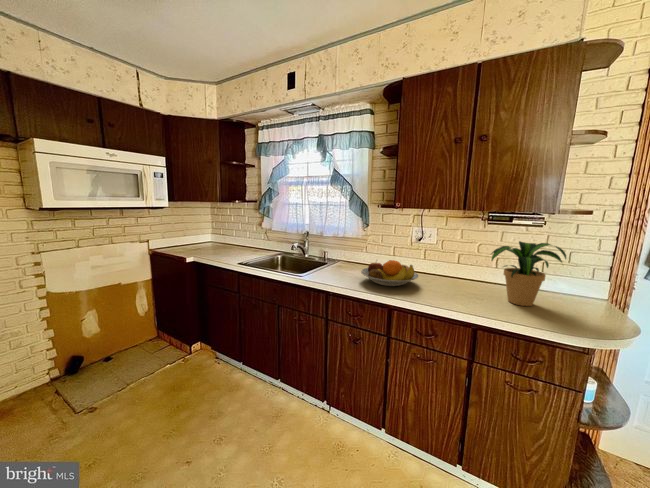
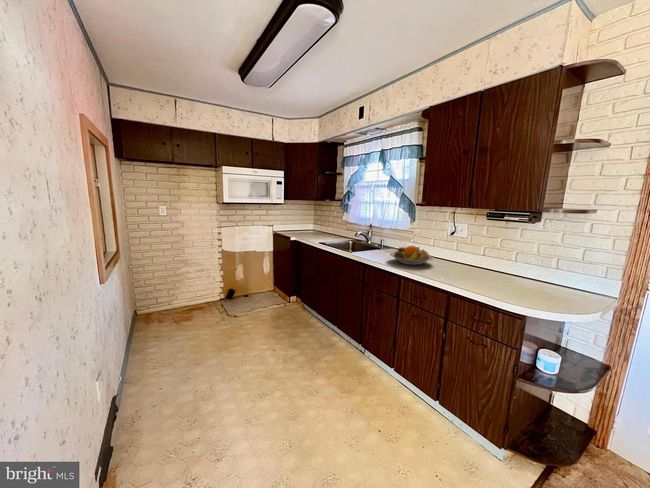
potted plant: present [492,241,566,306] -> none [473,236,539,287]

